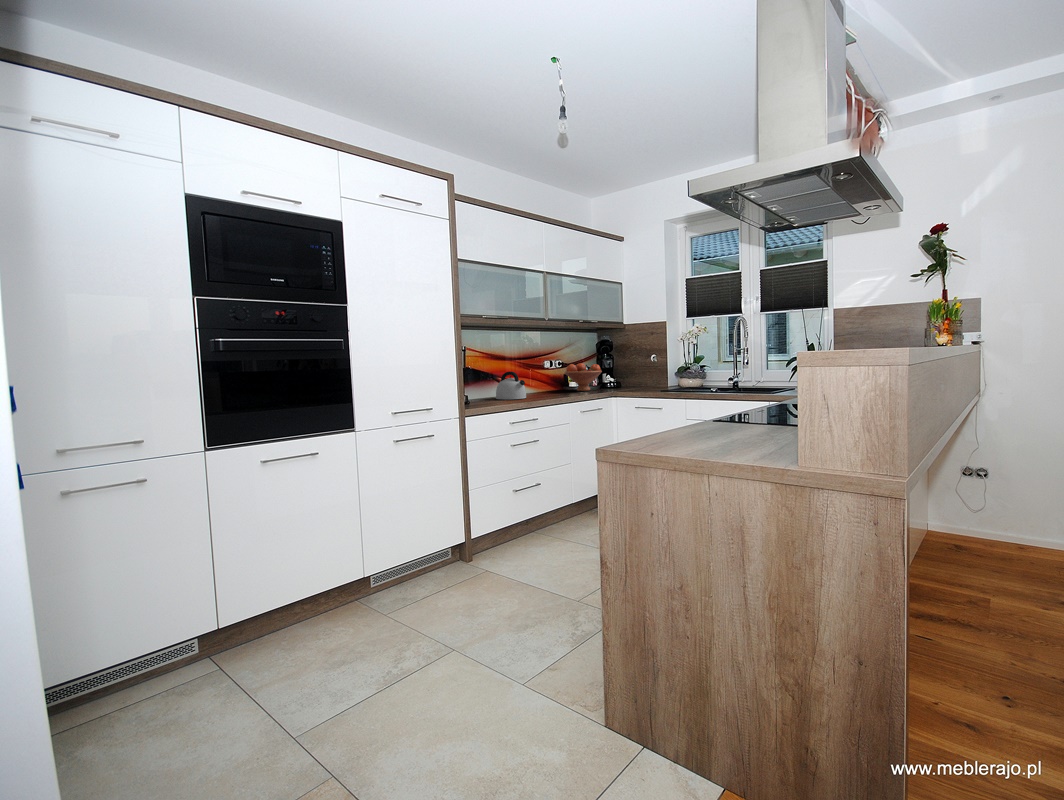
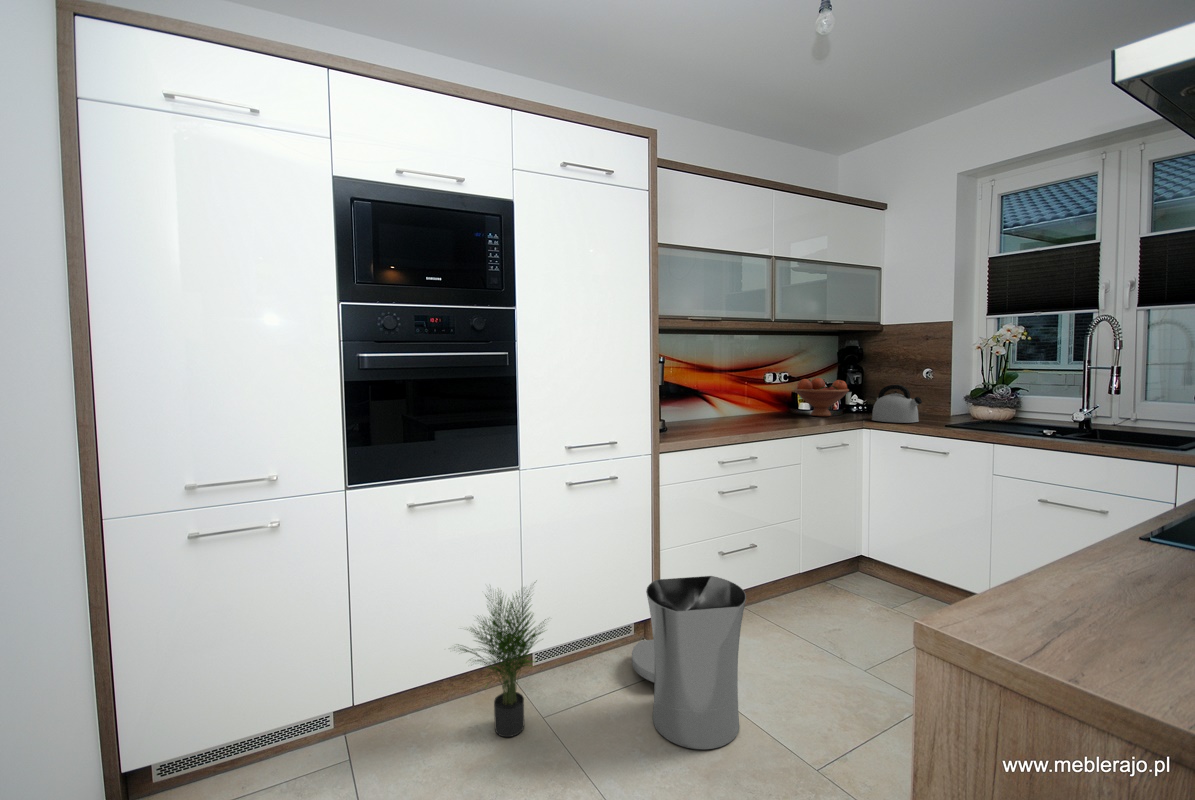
kettle: present [496,372,526,399] -> present [872,385,922,423]
trash can: none [449,503,526,622] -> present [632,576,746,749]
potted plant: none [298,515,386,636] -> present [460,591,546,737]

